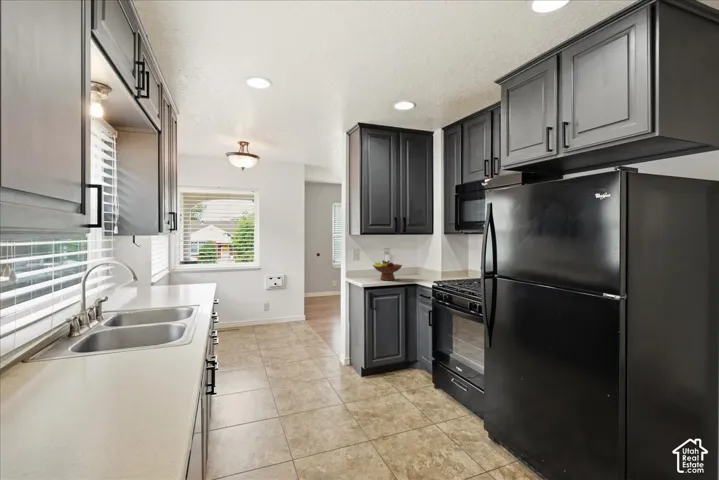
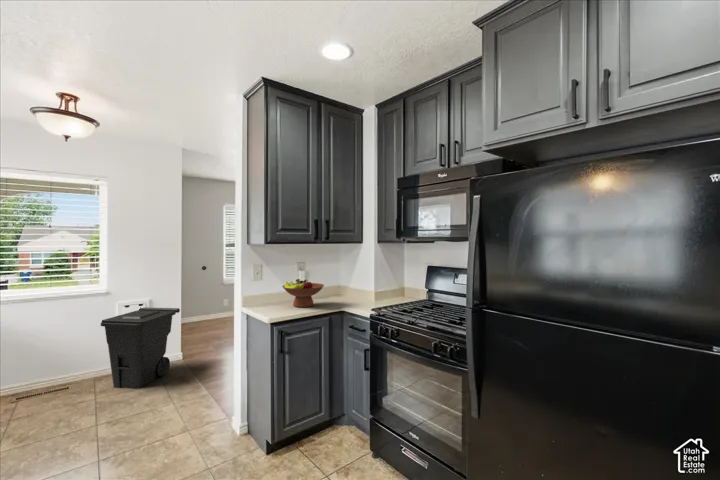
trash can: none [258,280,304,334] -> present [101,307,180,388]

